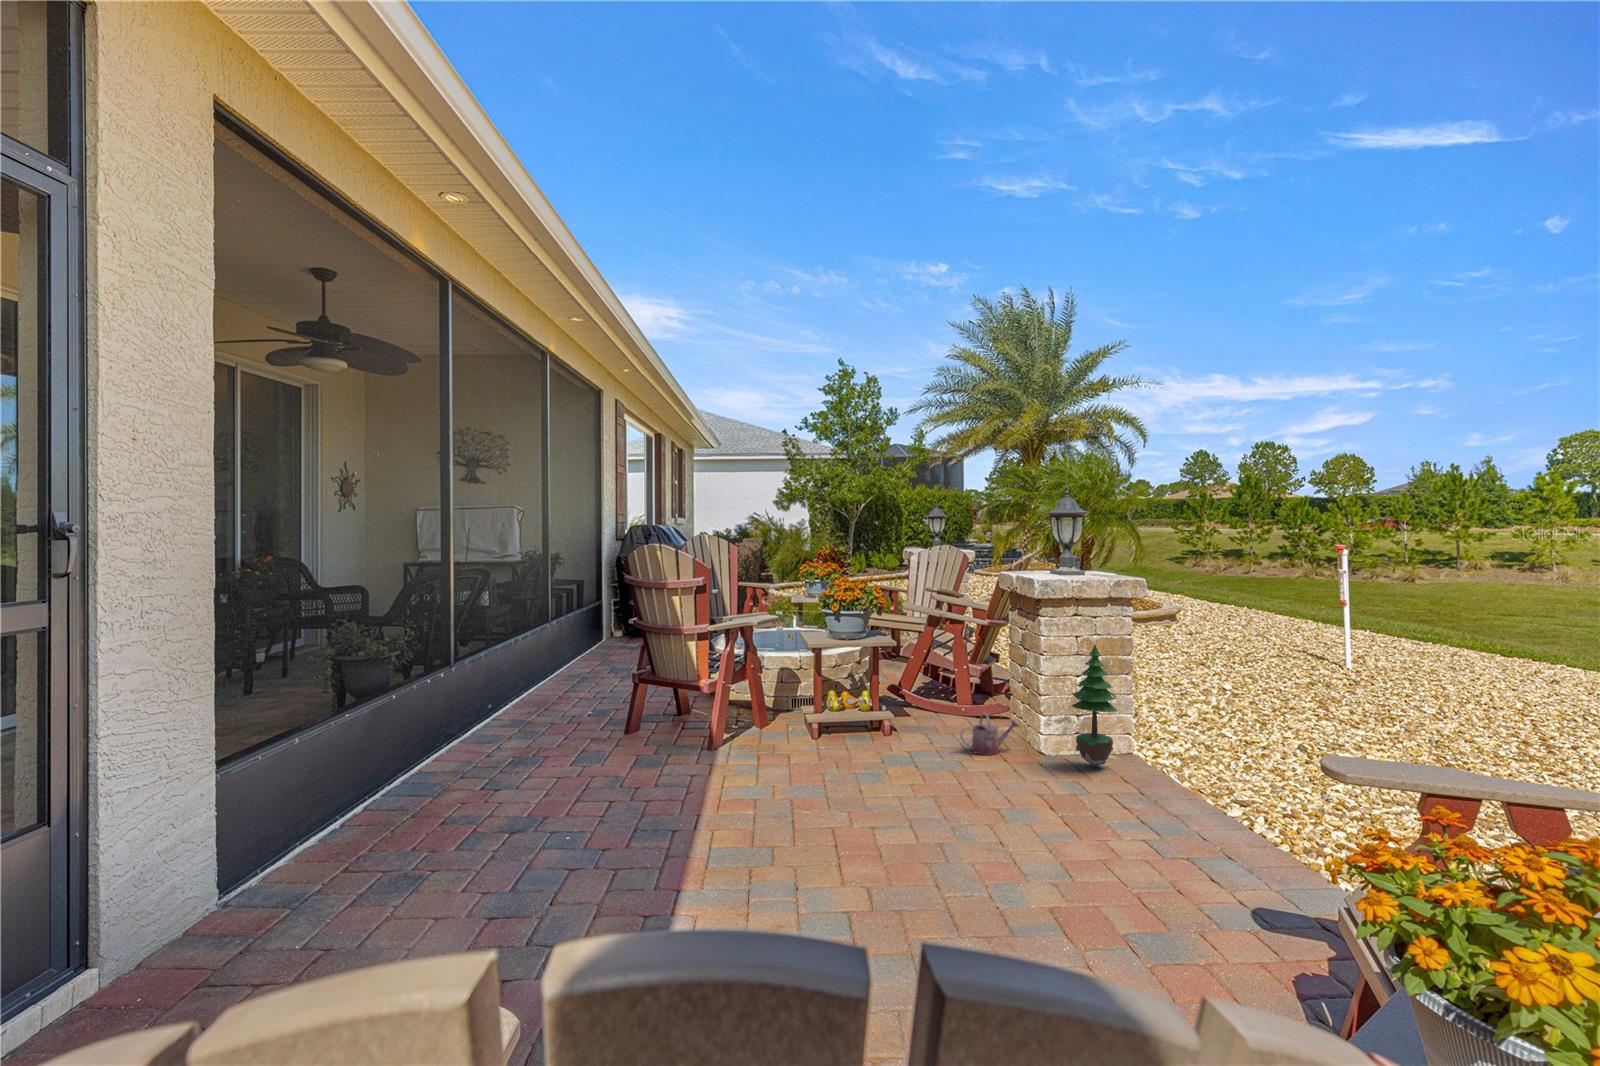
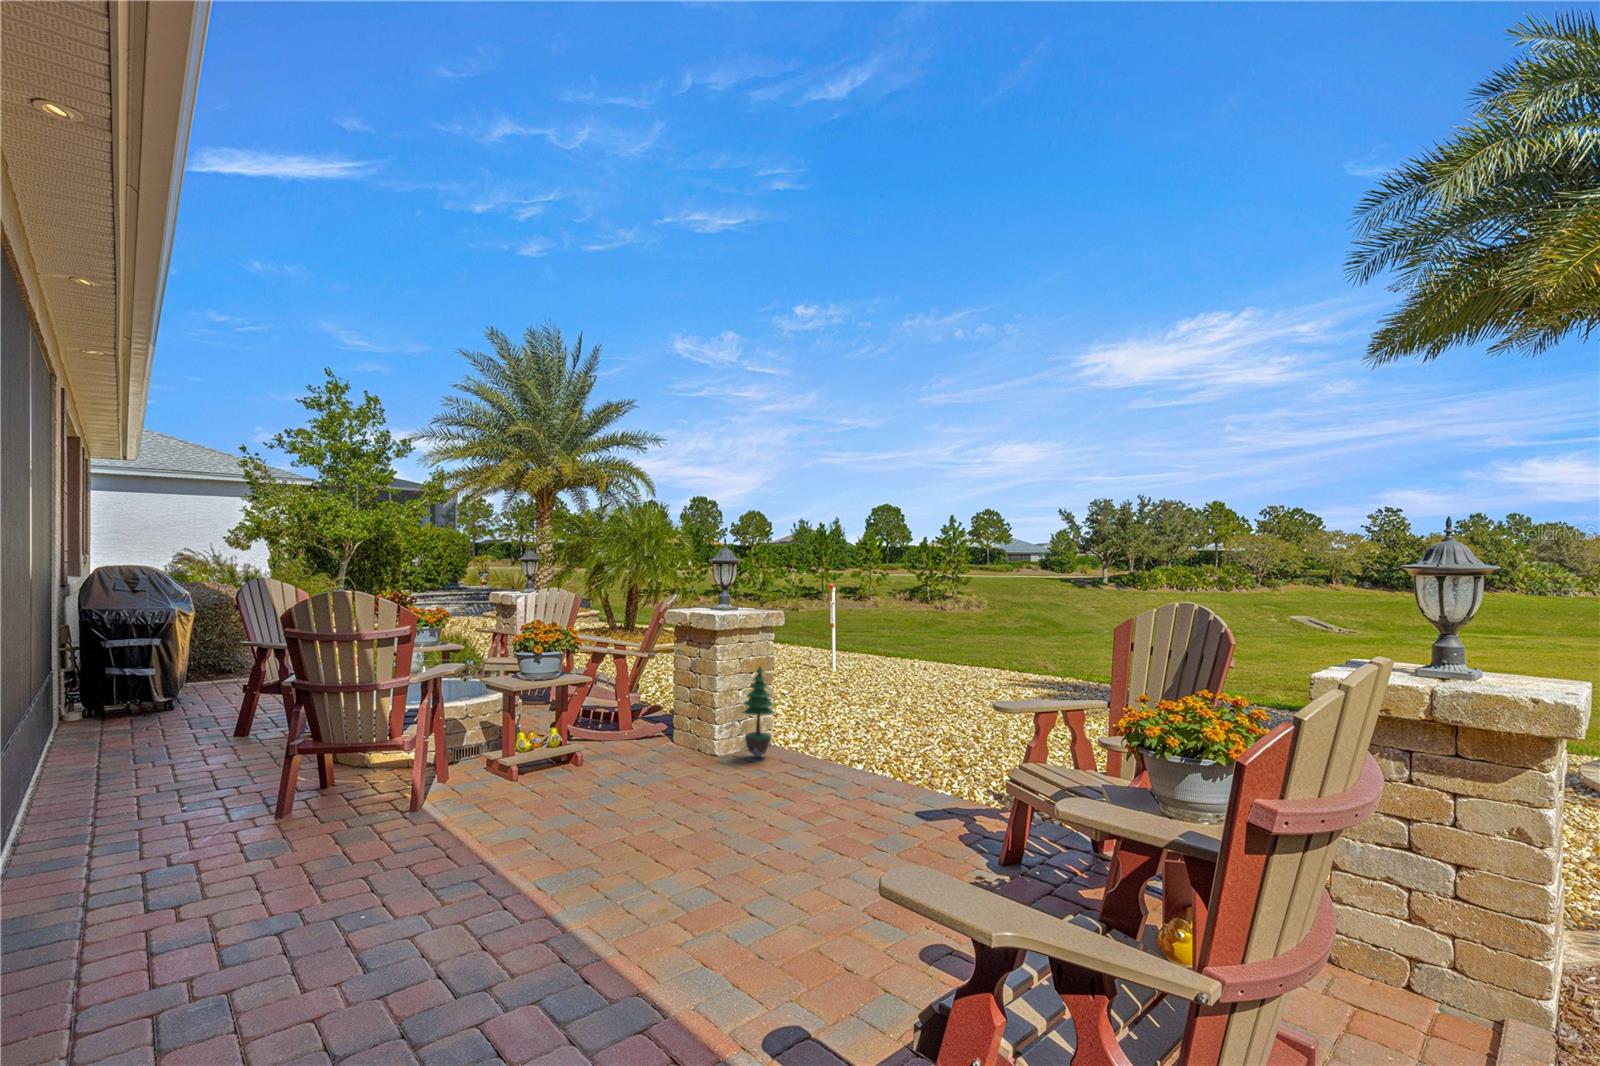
watering can: present [960,712,1019,755] -> none [655,728,697,763]

